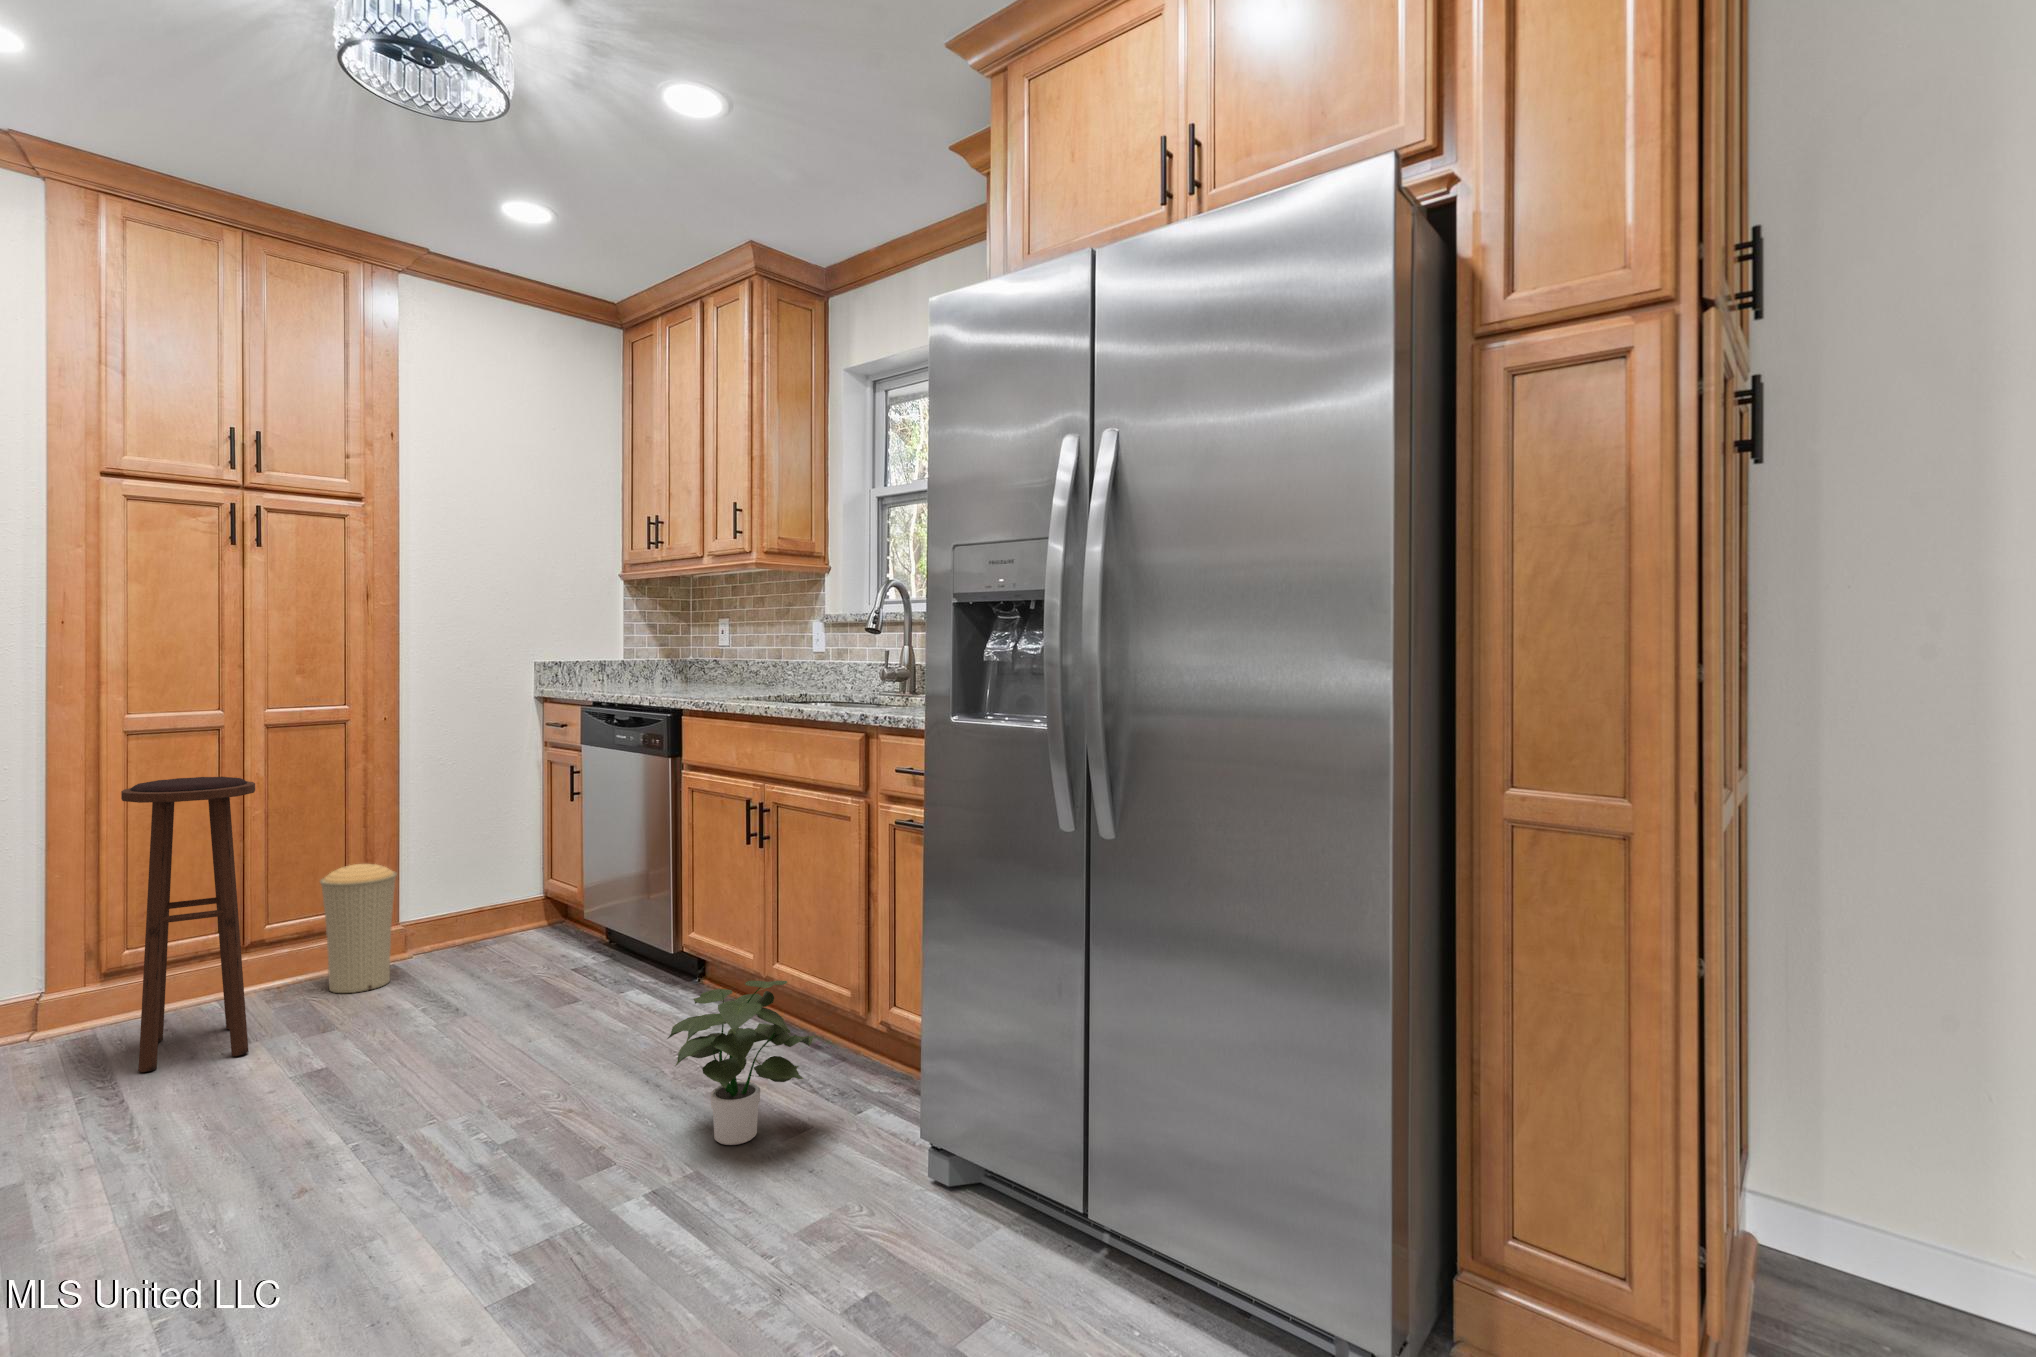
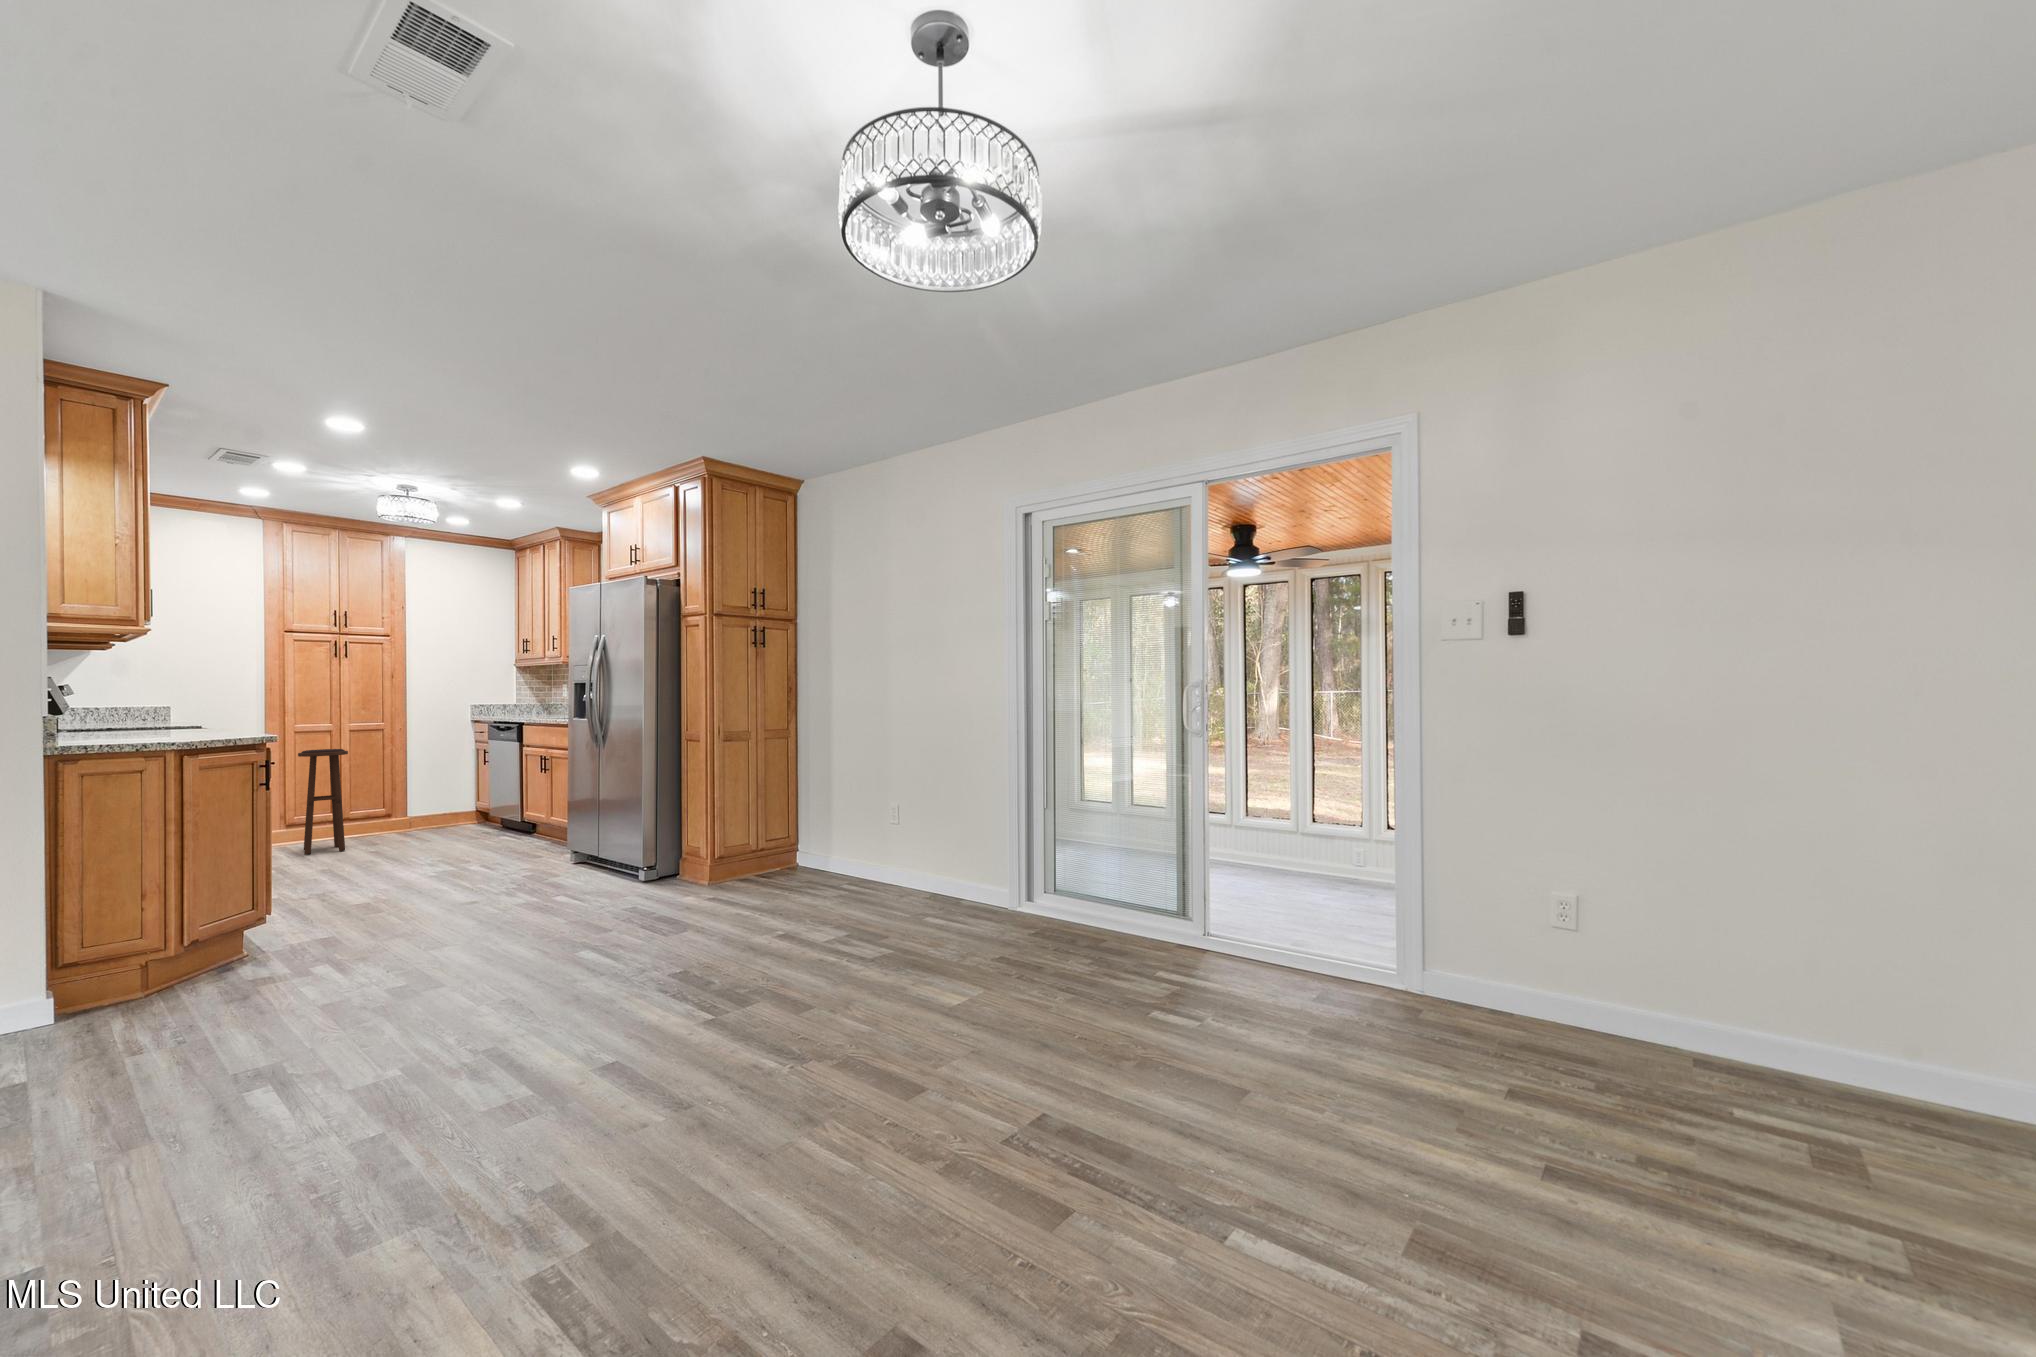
trash can: present [320,864,397,993] -> none [372,788,405,839]
potted plant: present [667,981,814,1145] -> none [497,807,551,858]

